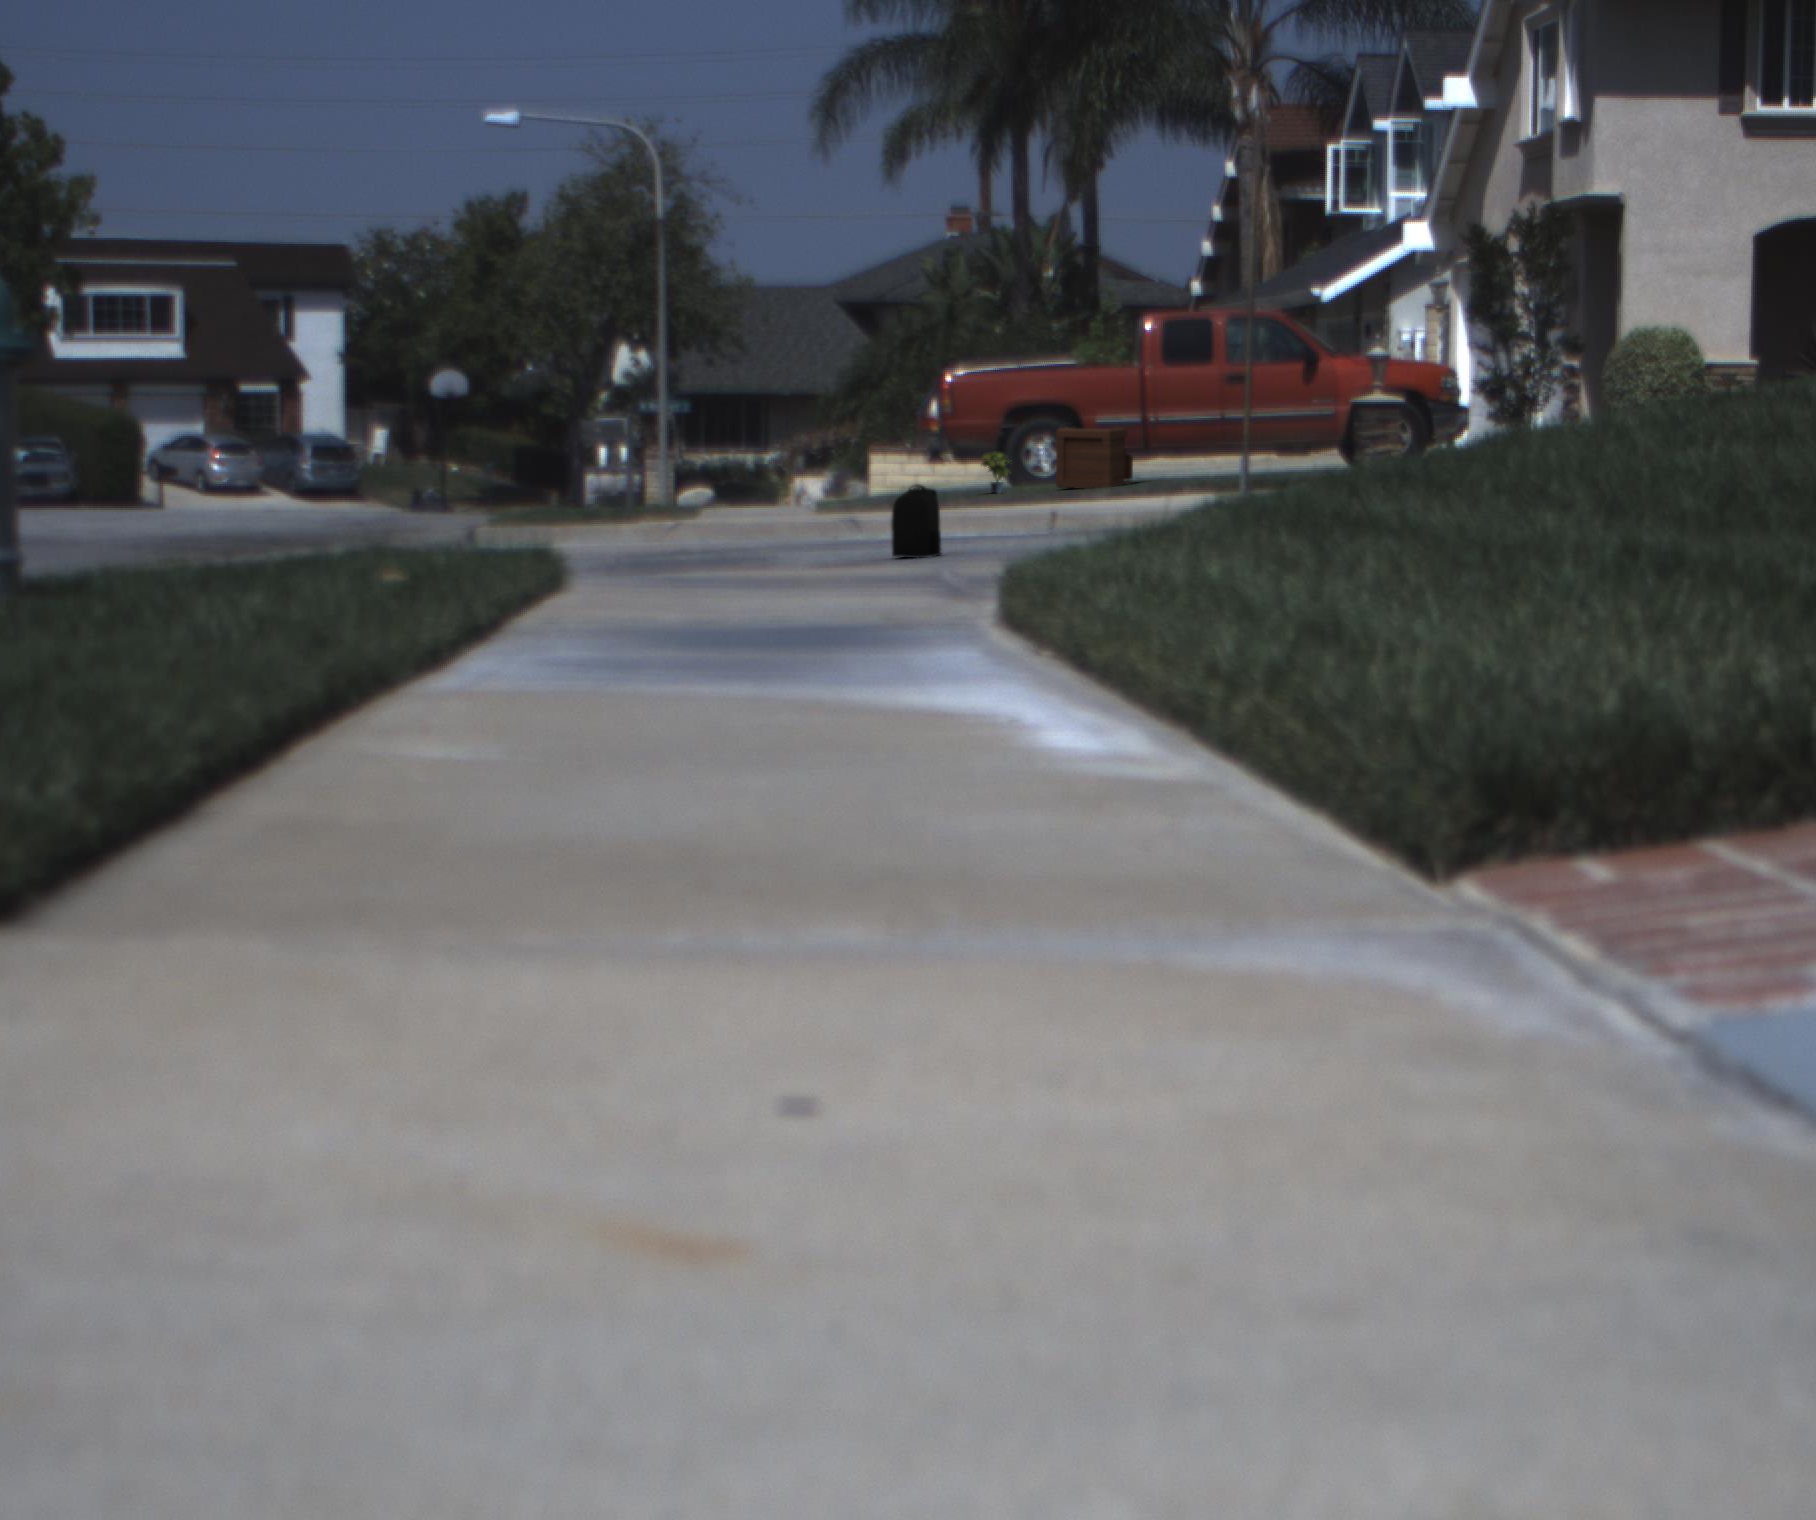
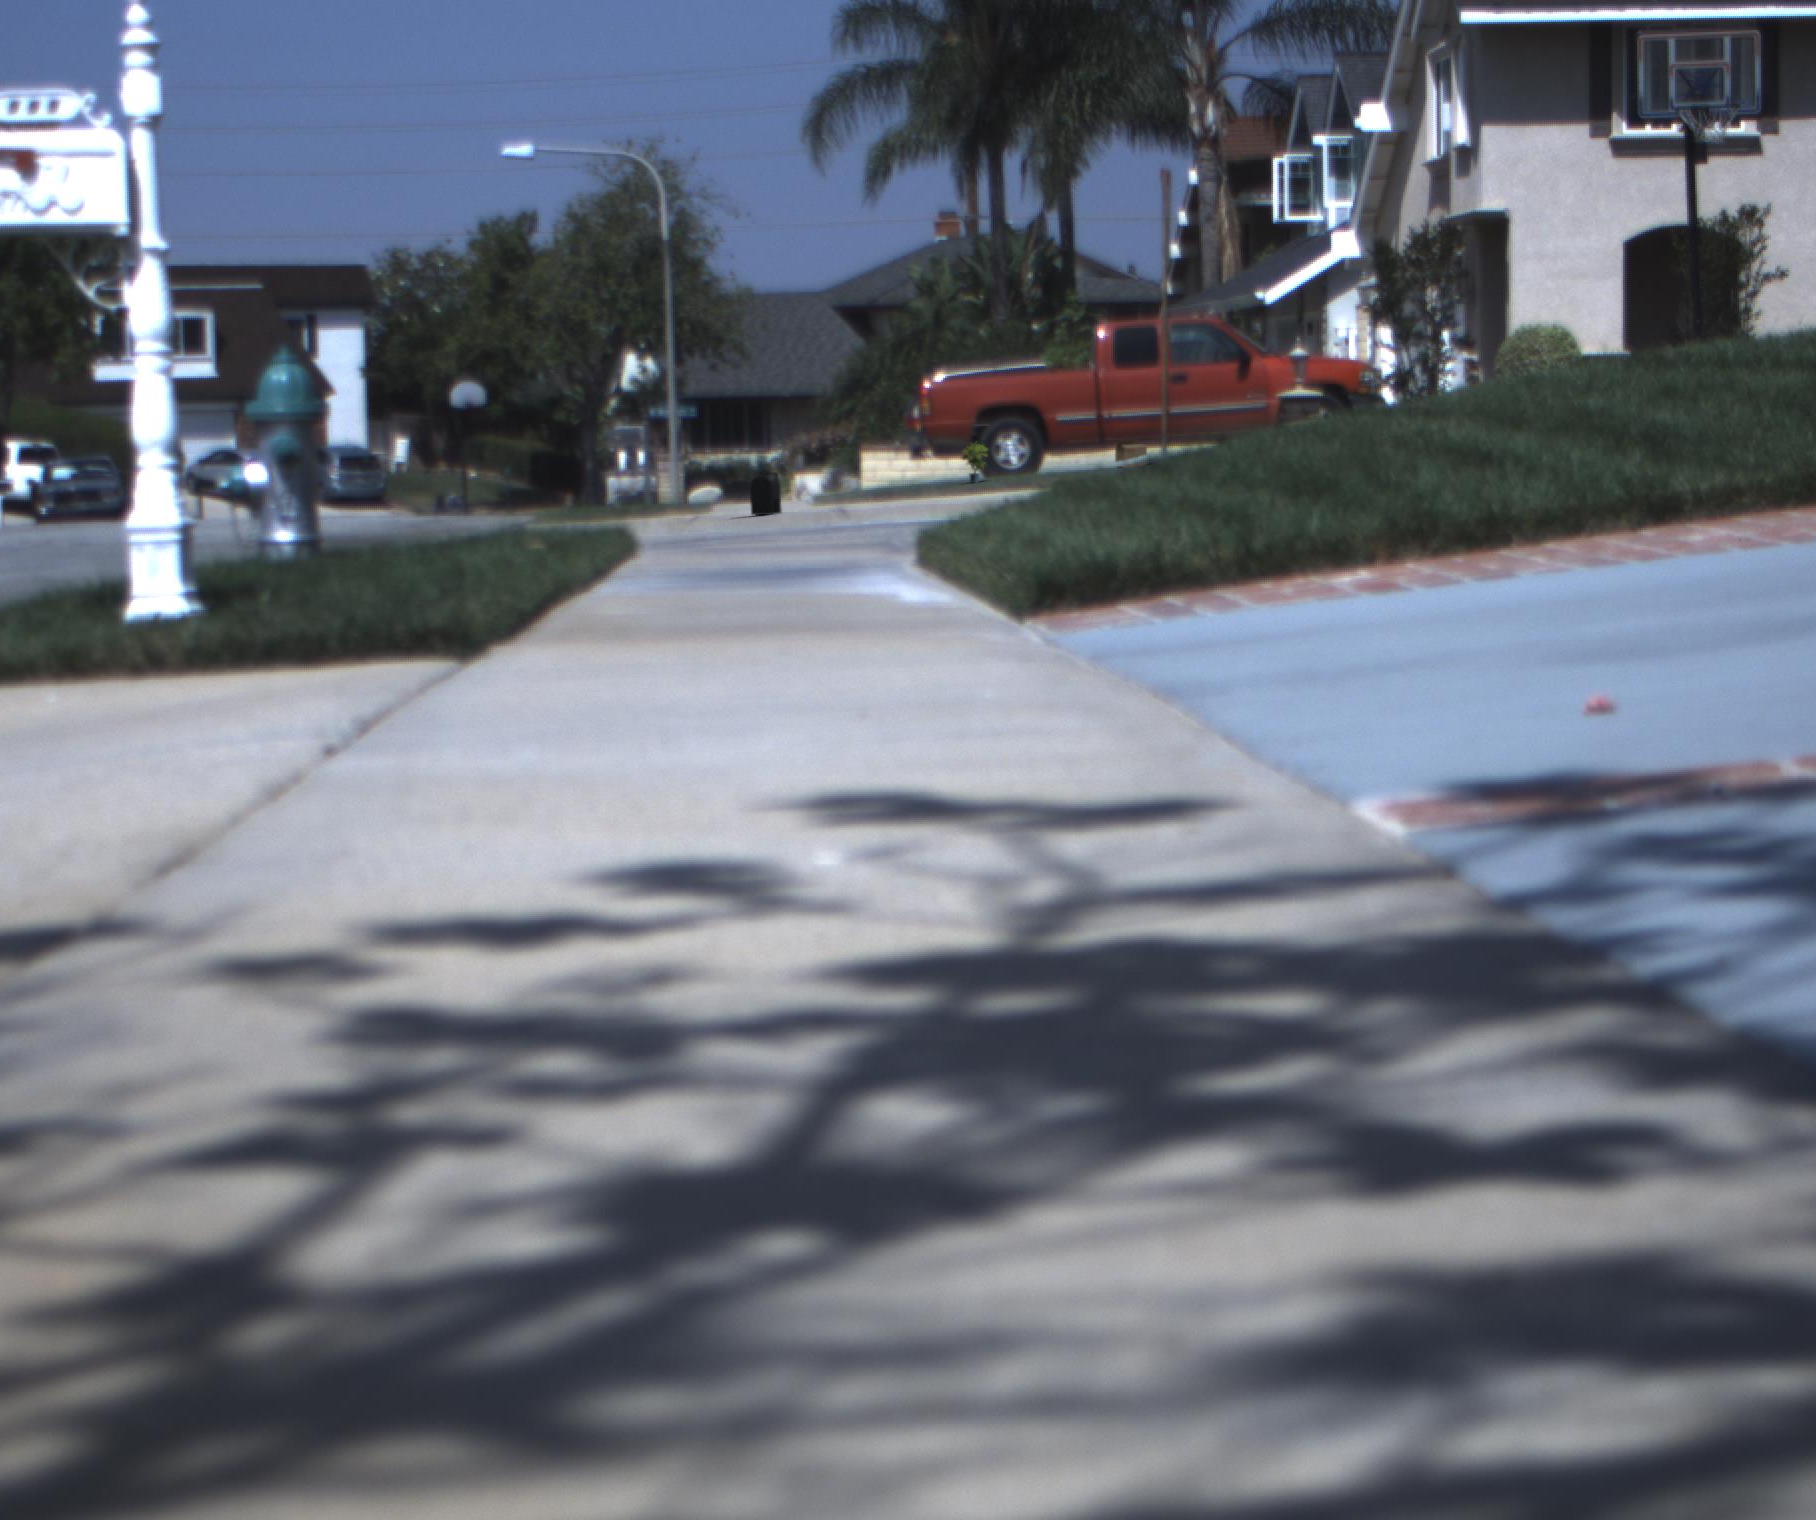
wooden crate: present [1056,428,1133,489] -> none [1025,423,1091,477]
cardboard box: none [1150,448,1198,481] -> present [1115,439,1147,467]
backpack: present [891,484,941,558] -> present [750,470,782,515]

